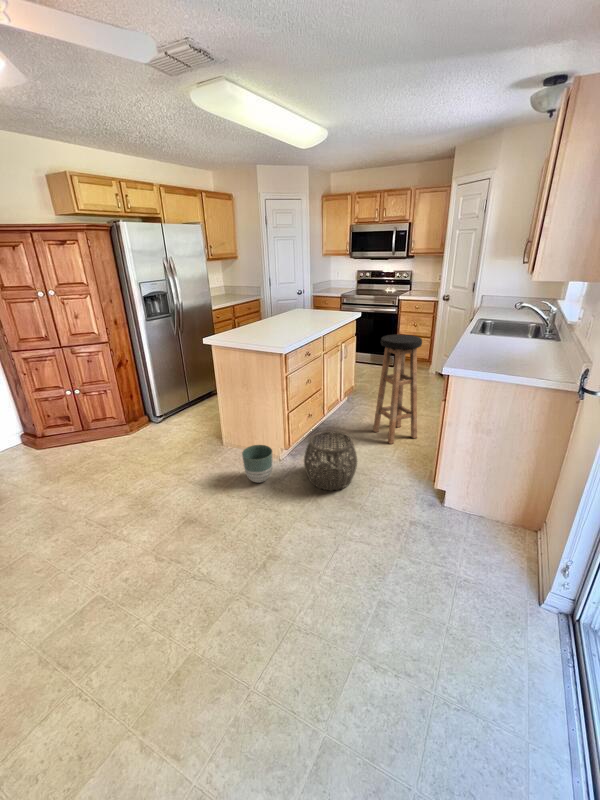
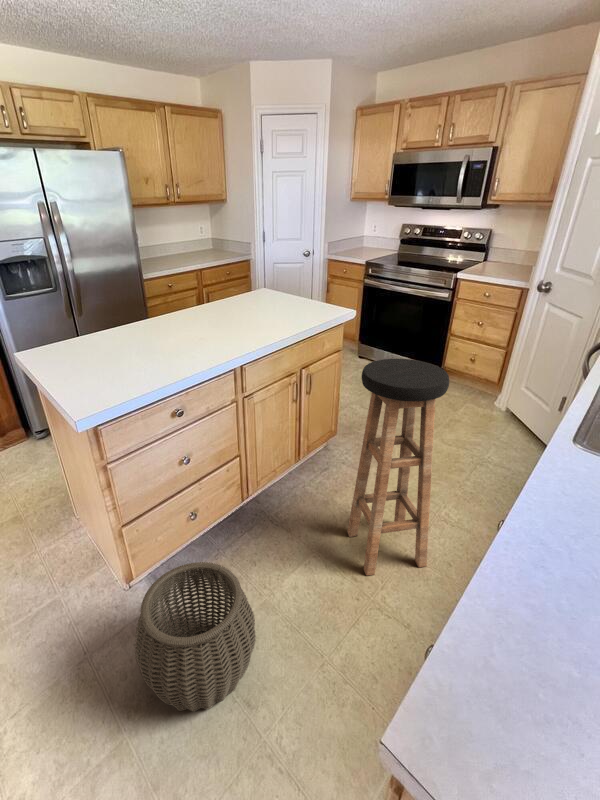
planter: present [242,445,272,482] -> none [19,566,94,649]

